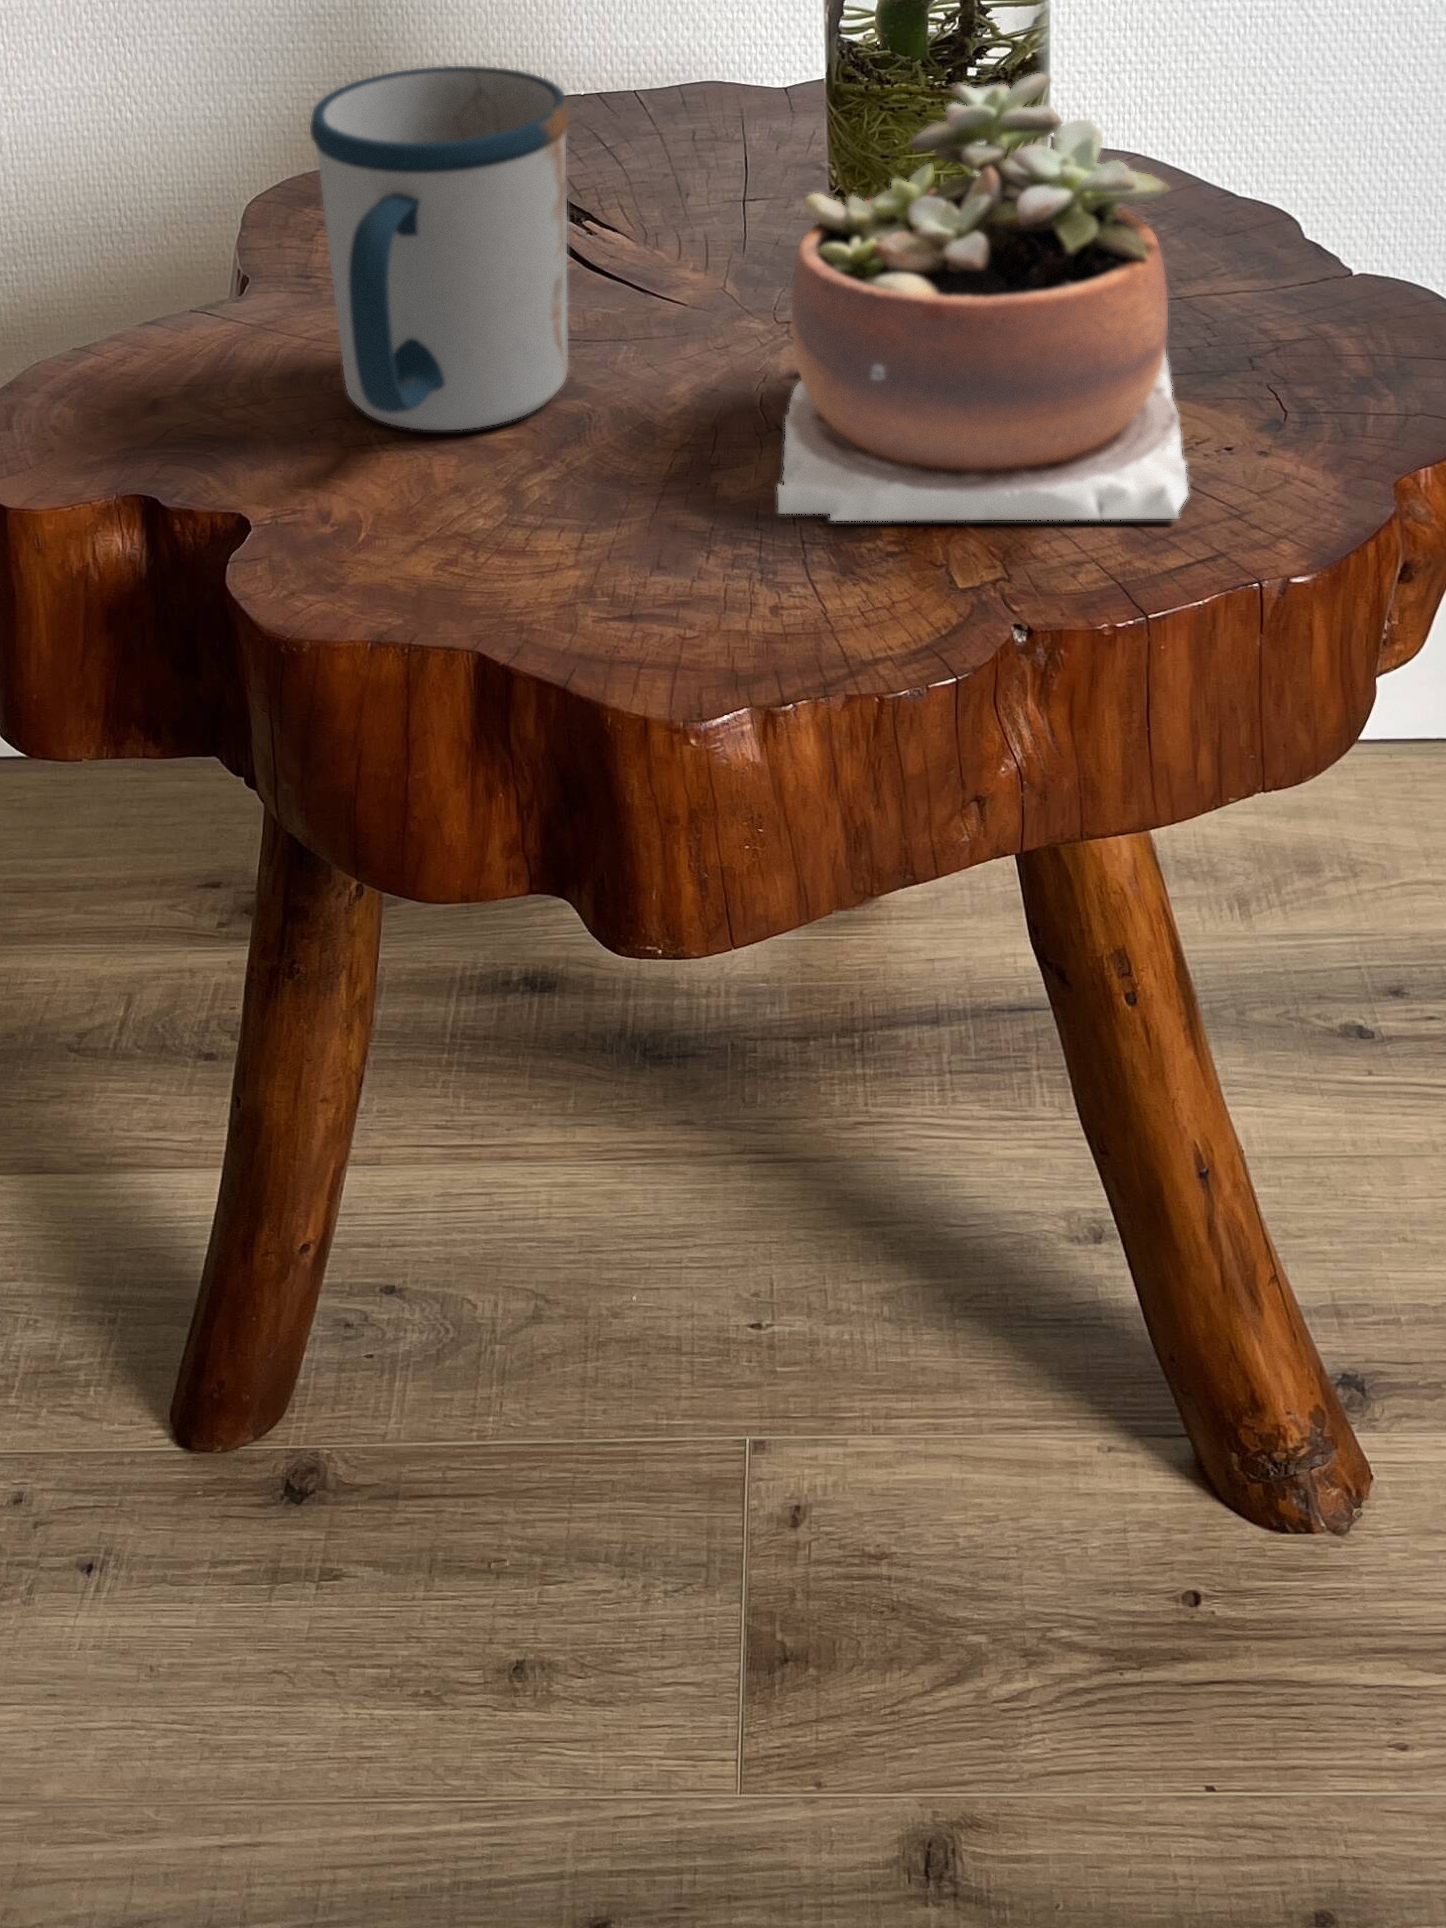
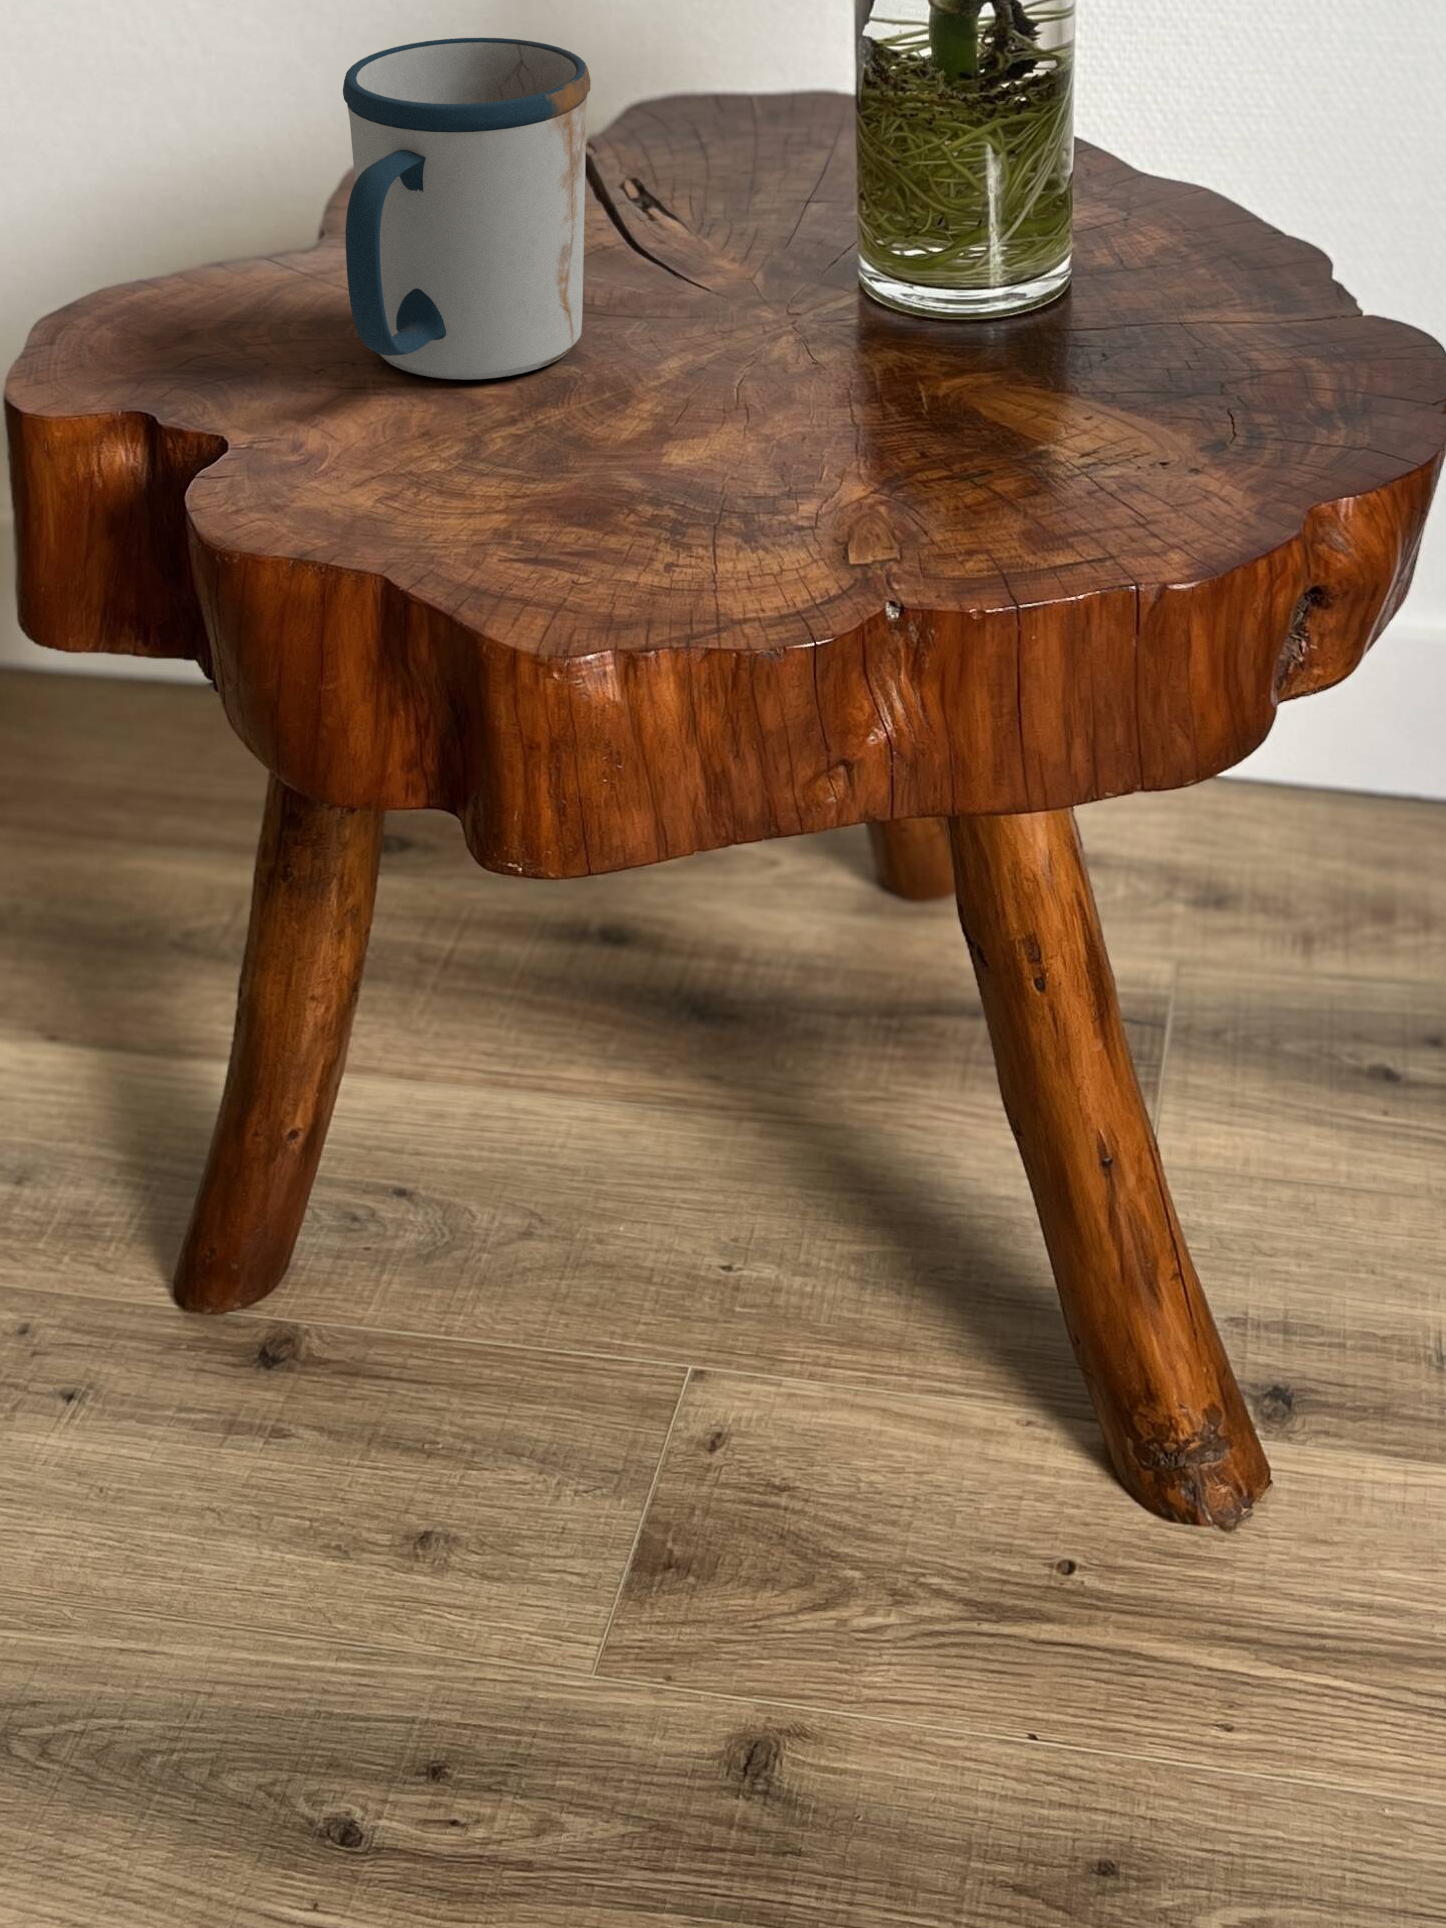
succulent plant: present [777,73,1188,521] -> none [716,83,1155,521]

